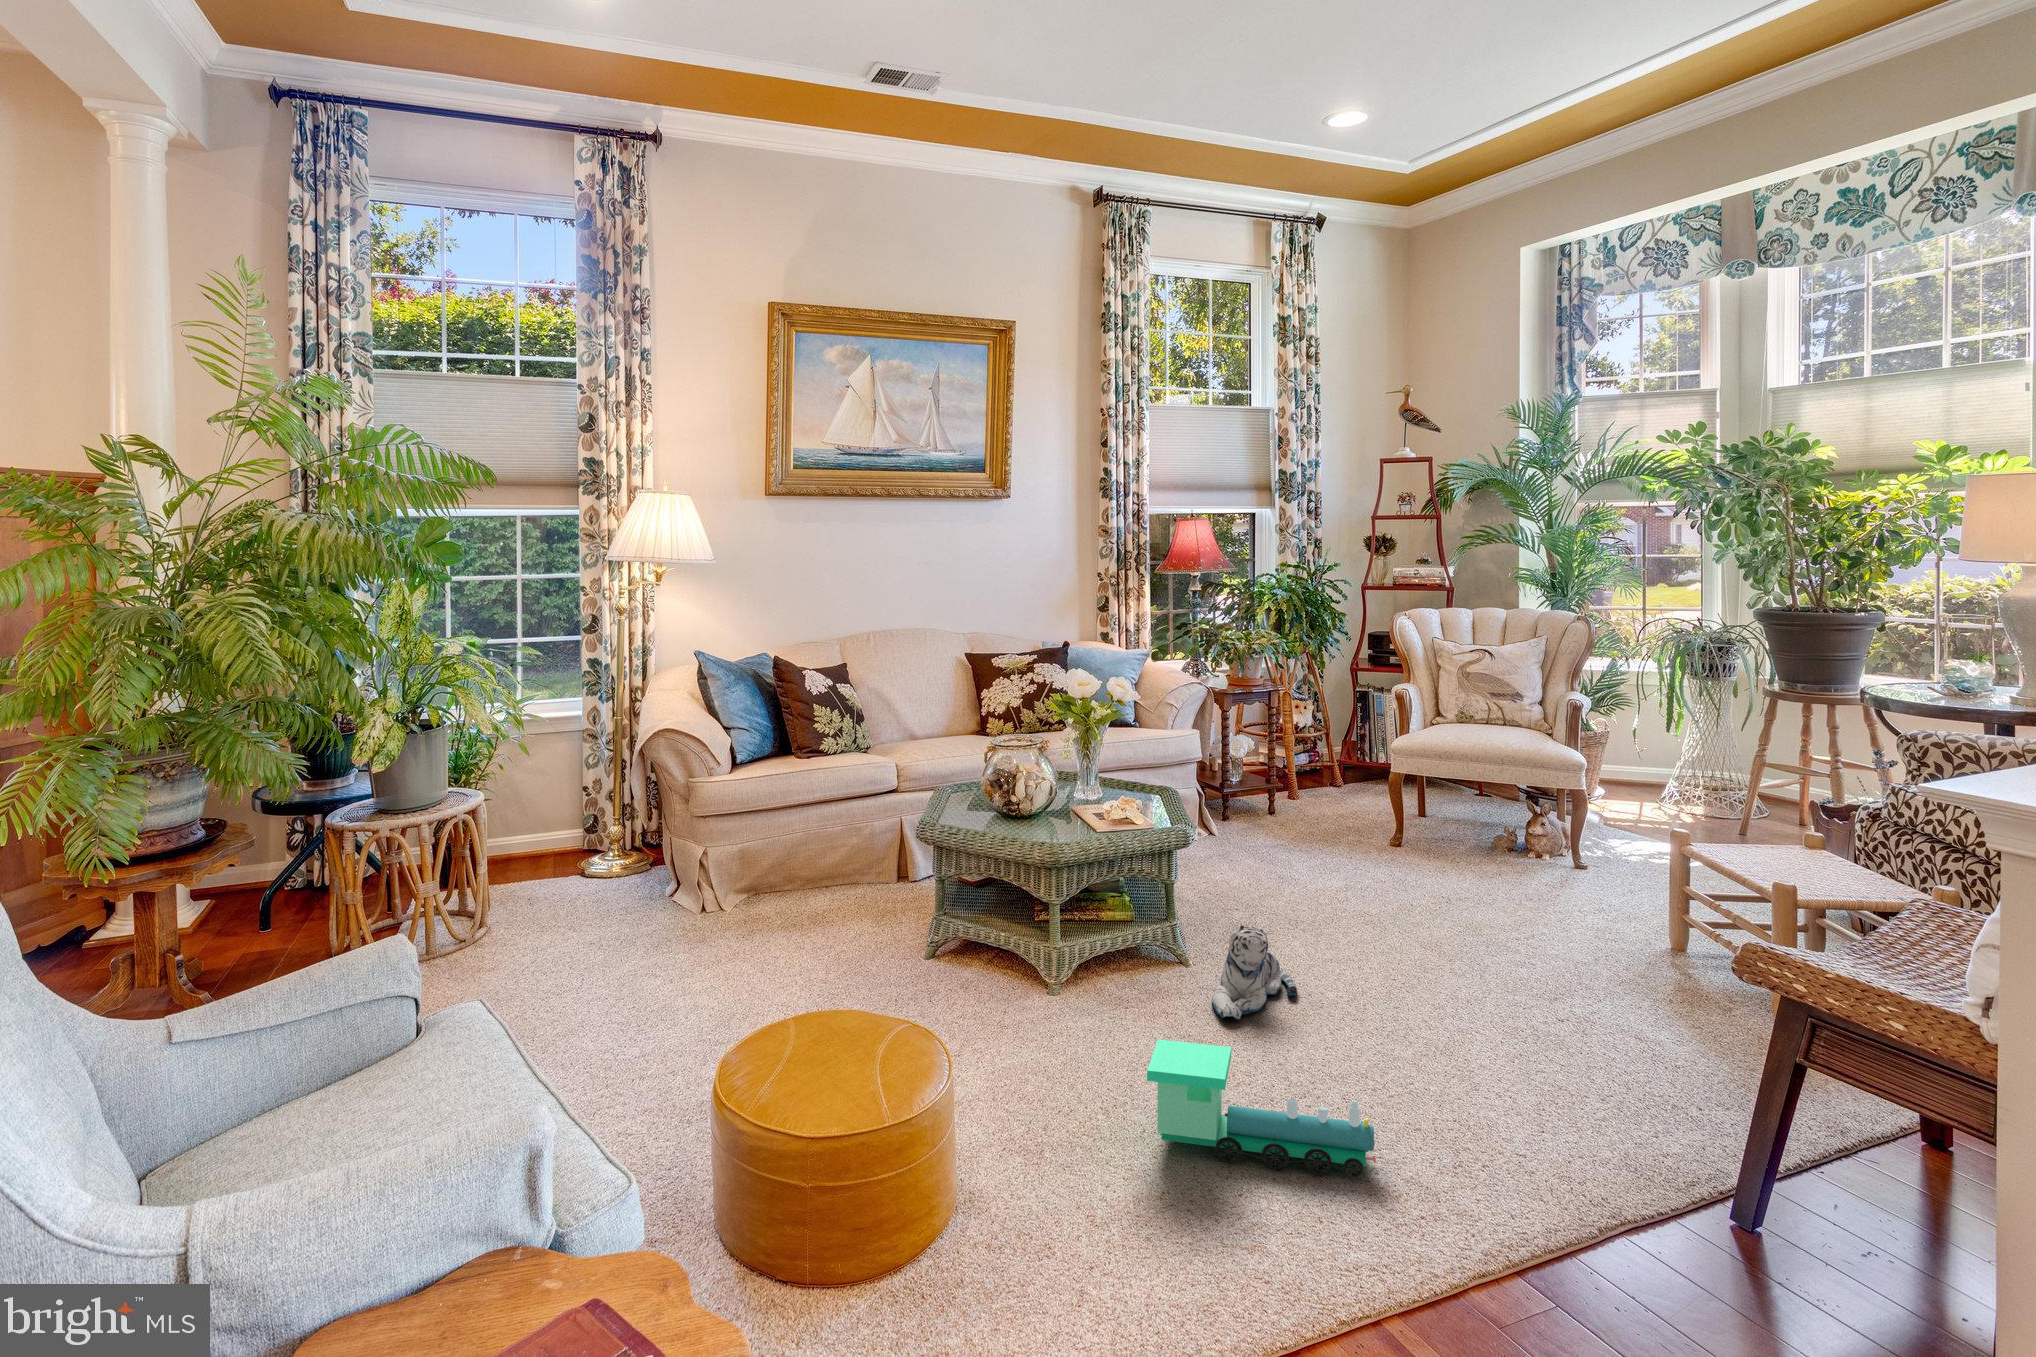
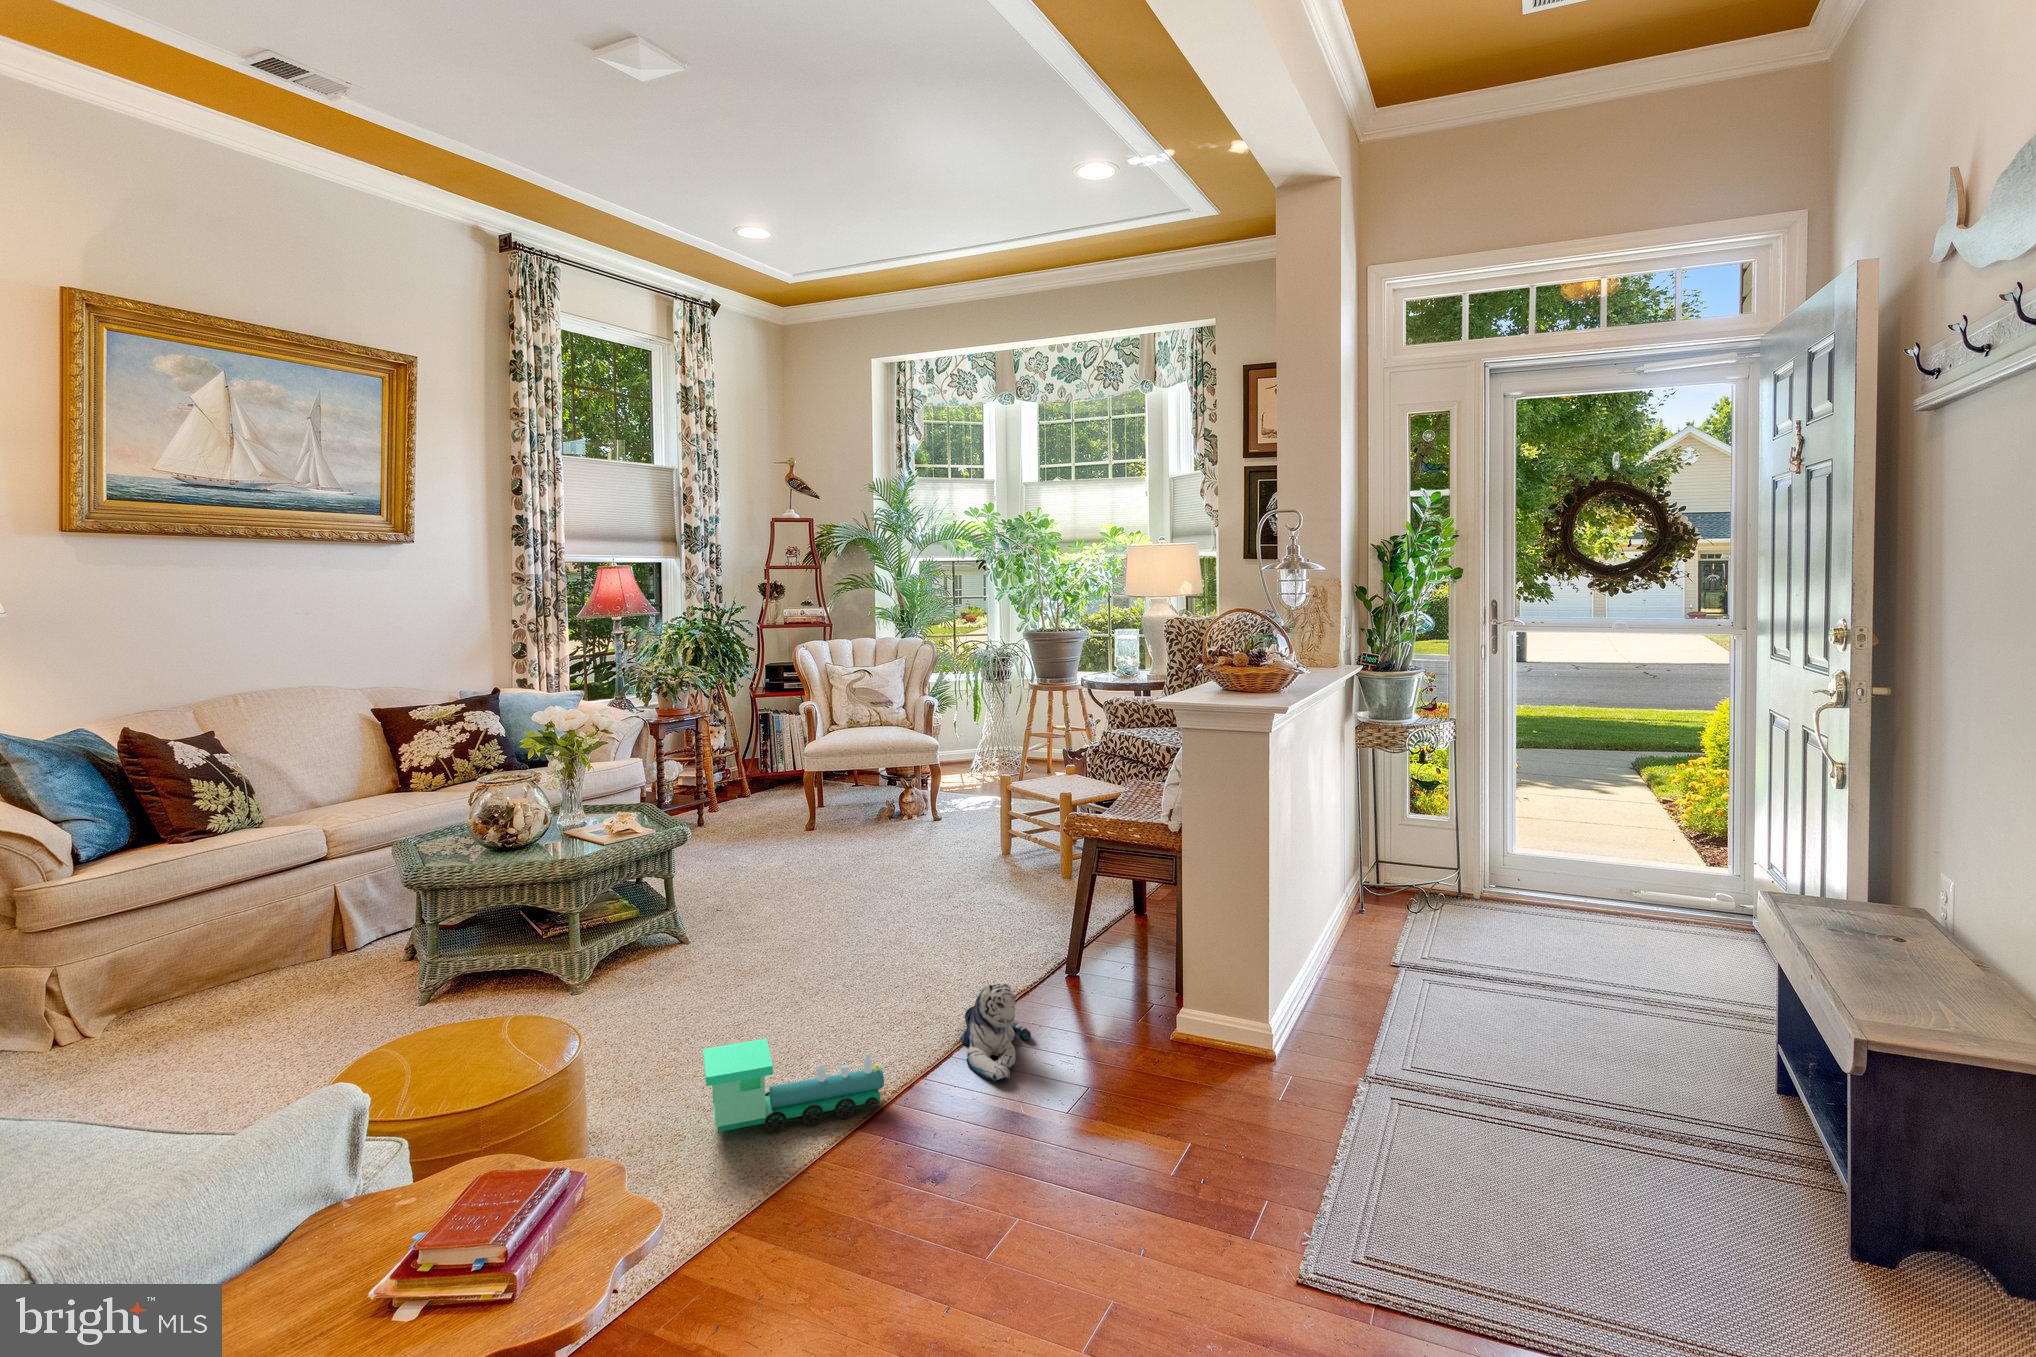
plush toy: present [1212,925,1297,1020] -> present [960,984,1031,1082]

